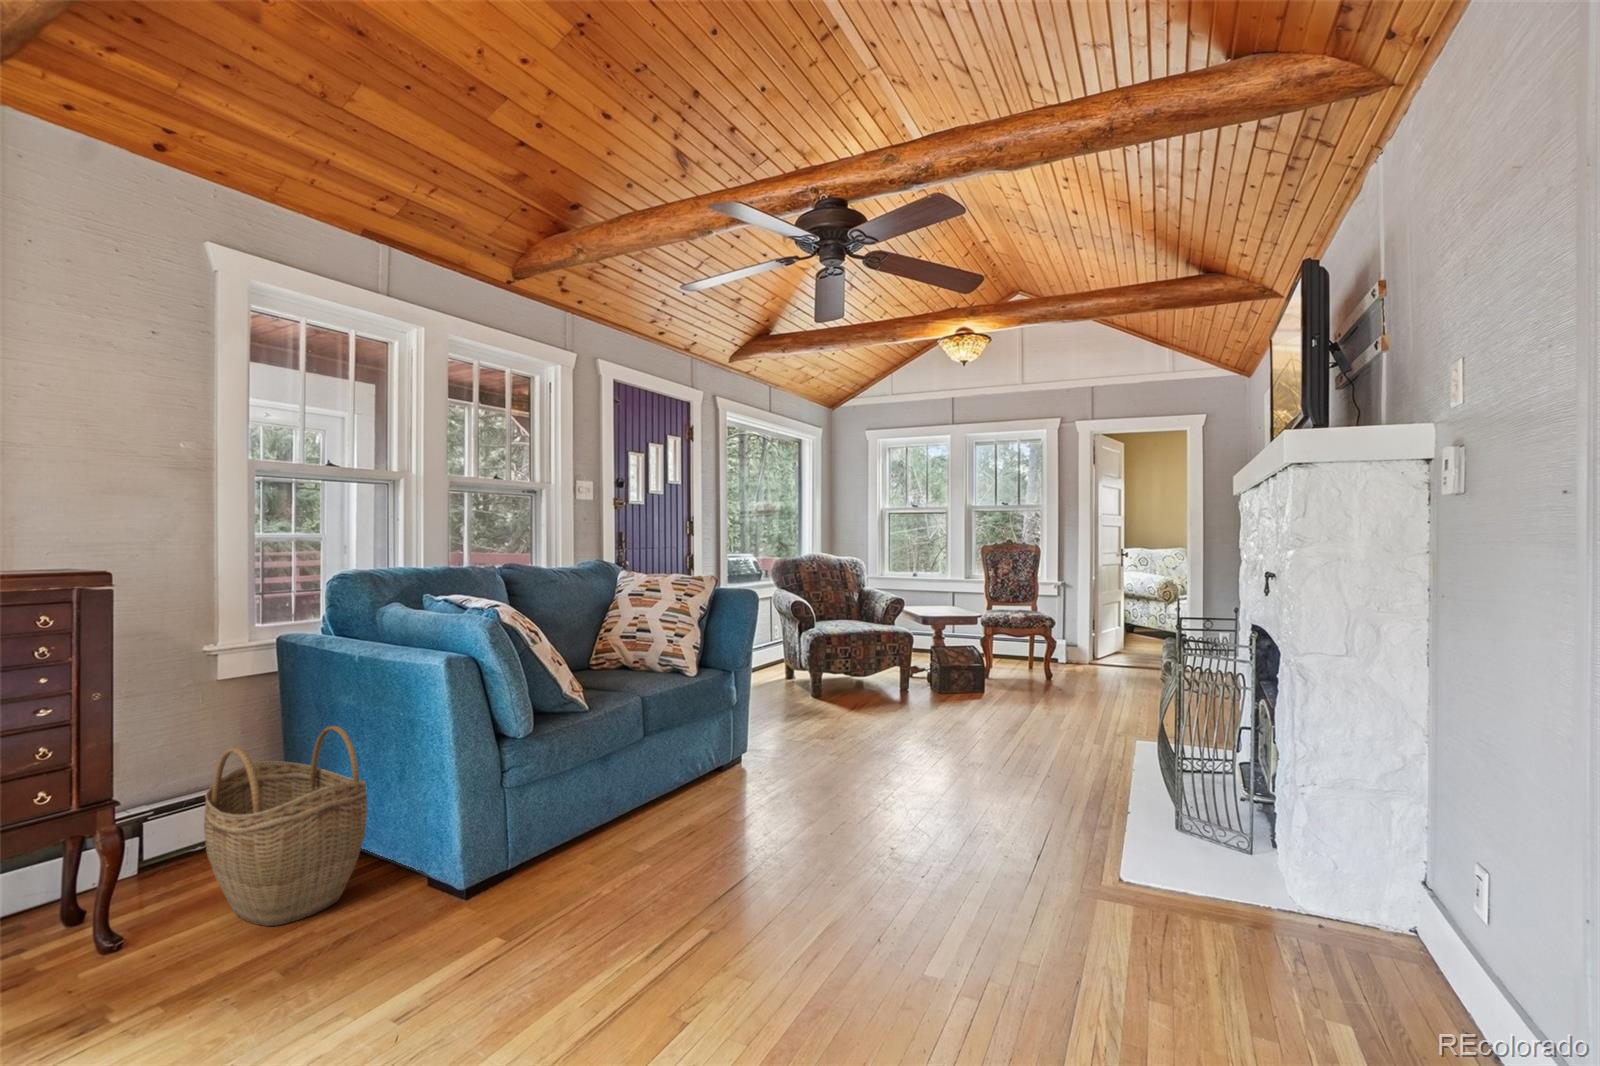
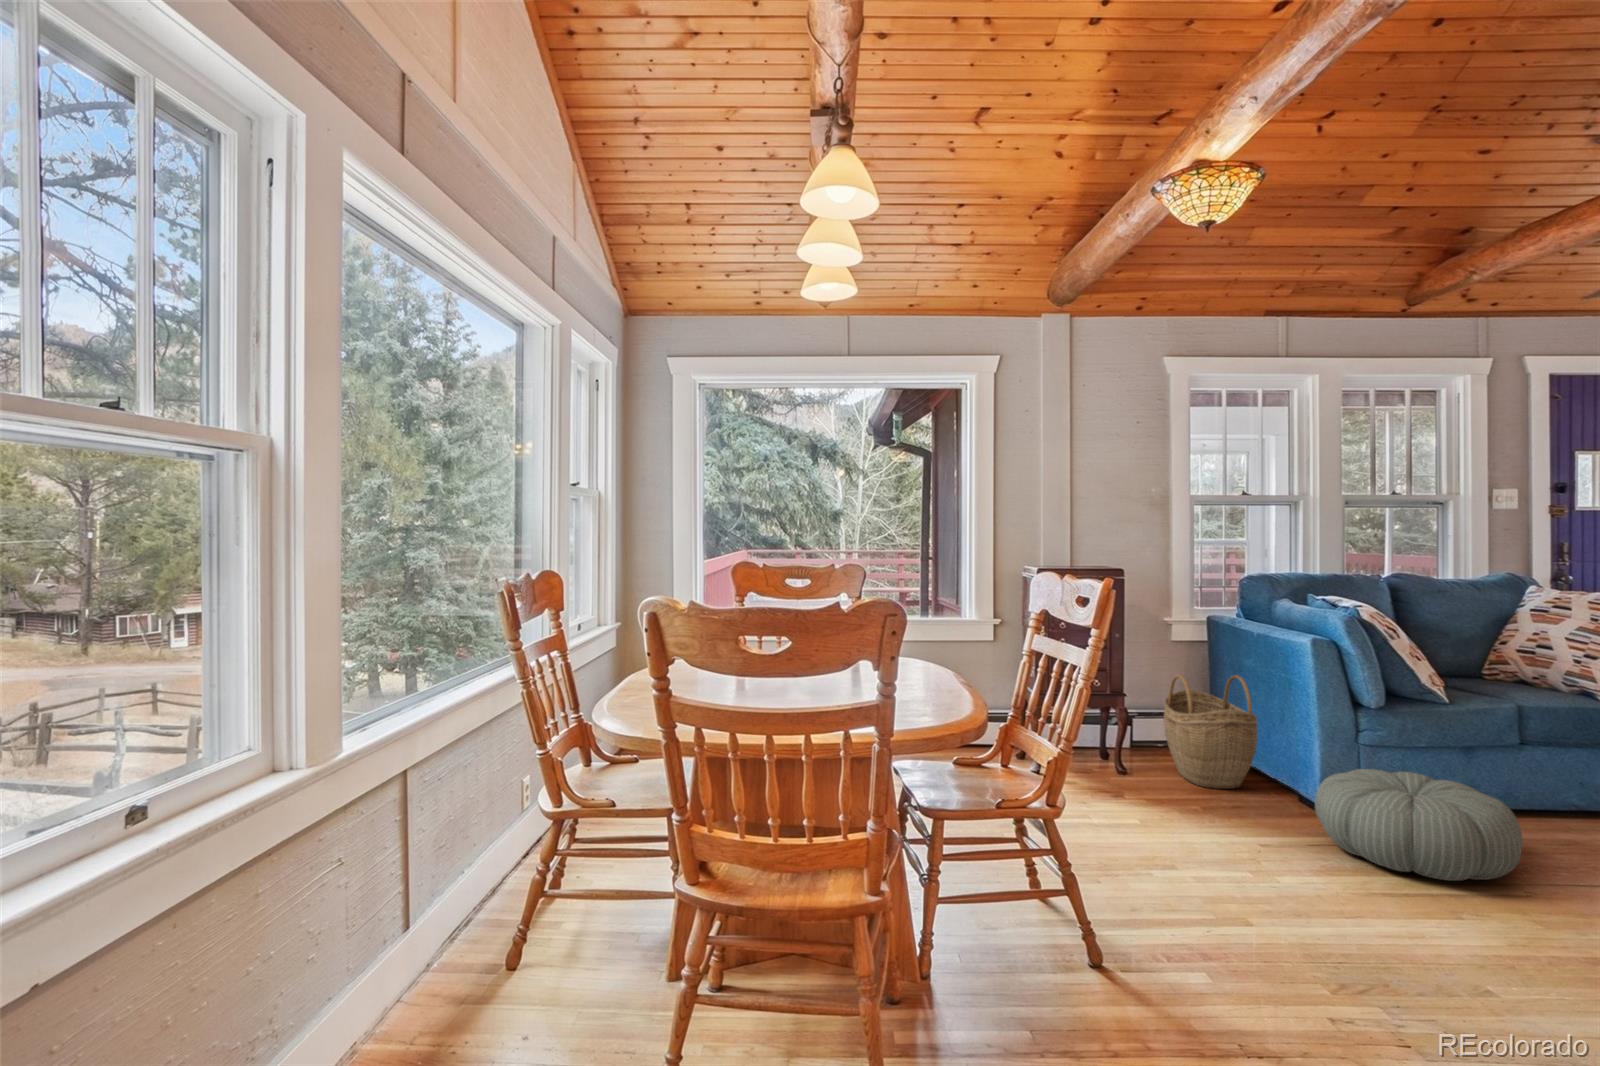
pouf: none [462,806,686,969] -> present [1315,769,1523,881]

